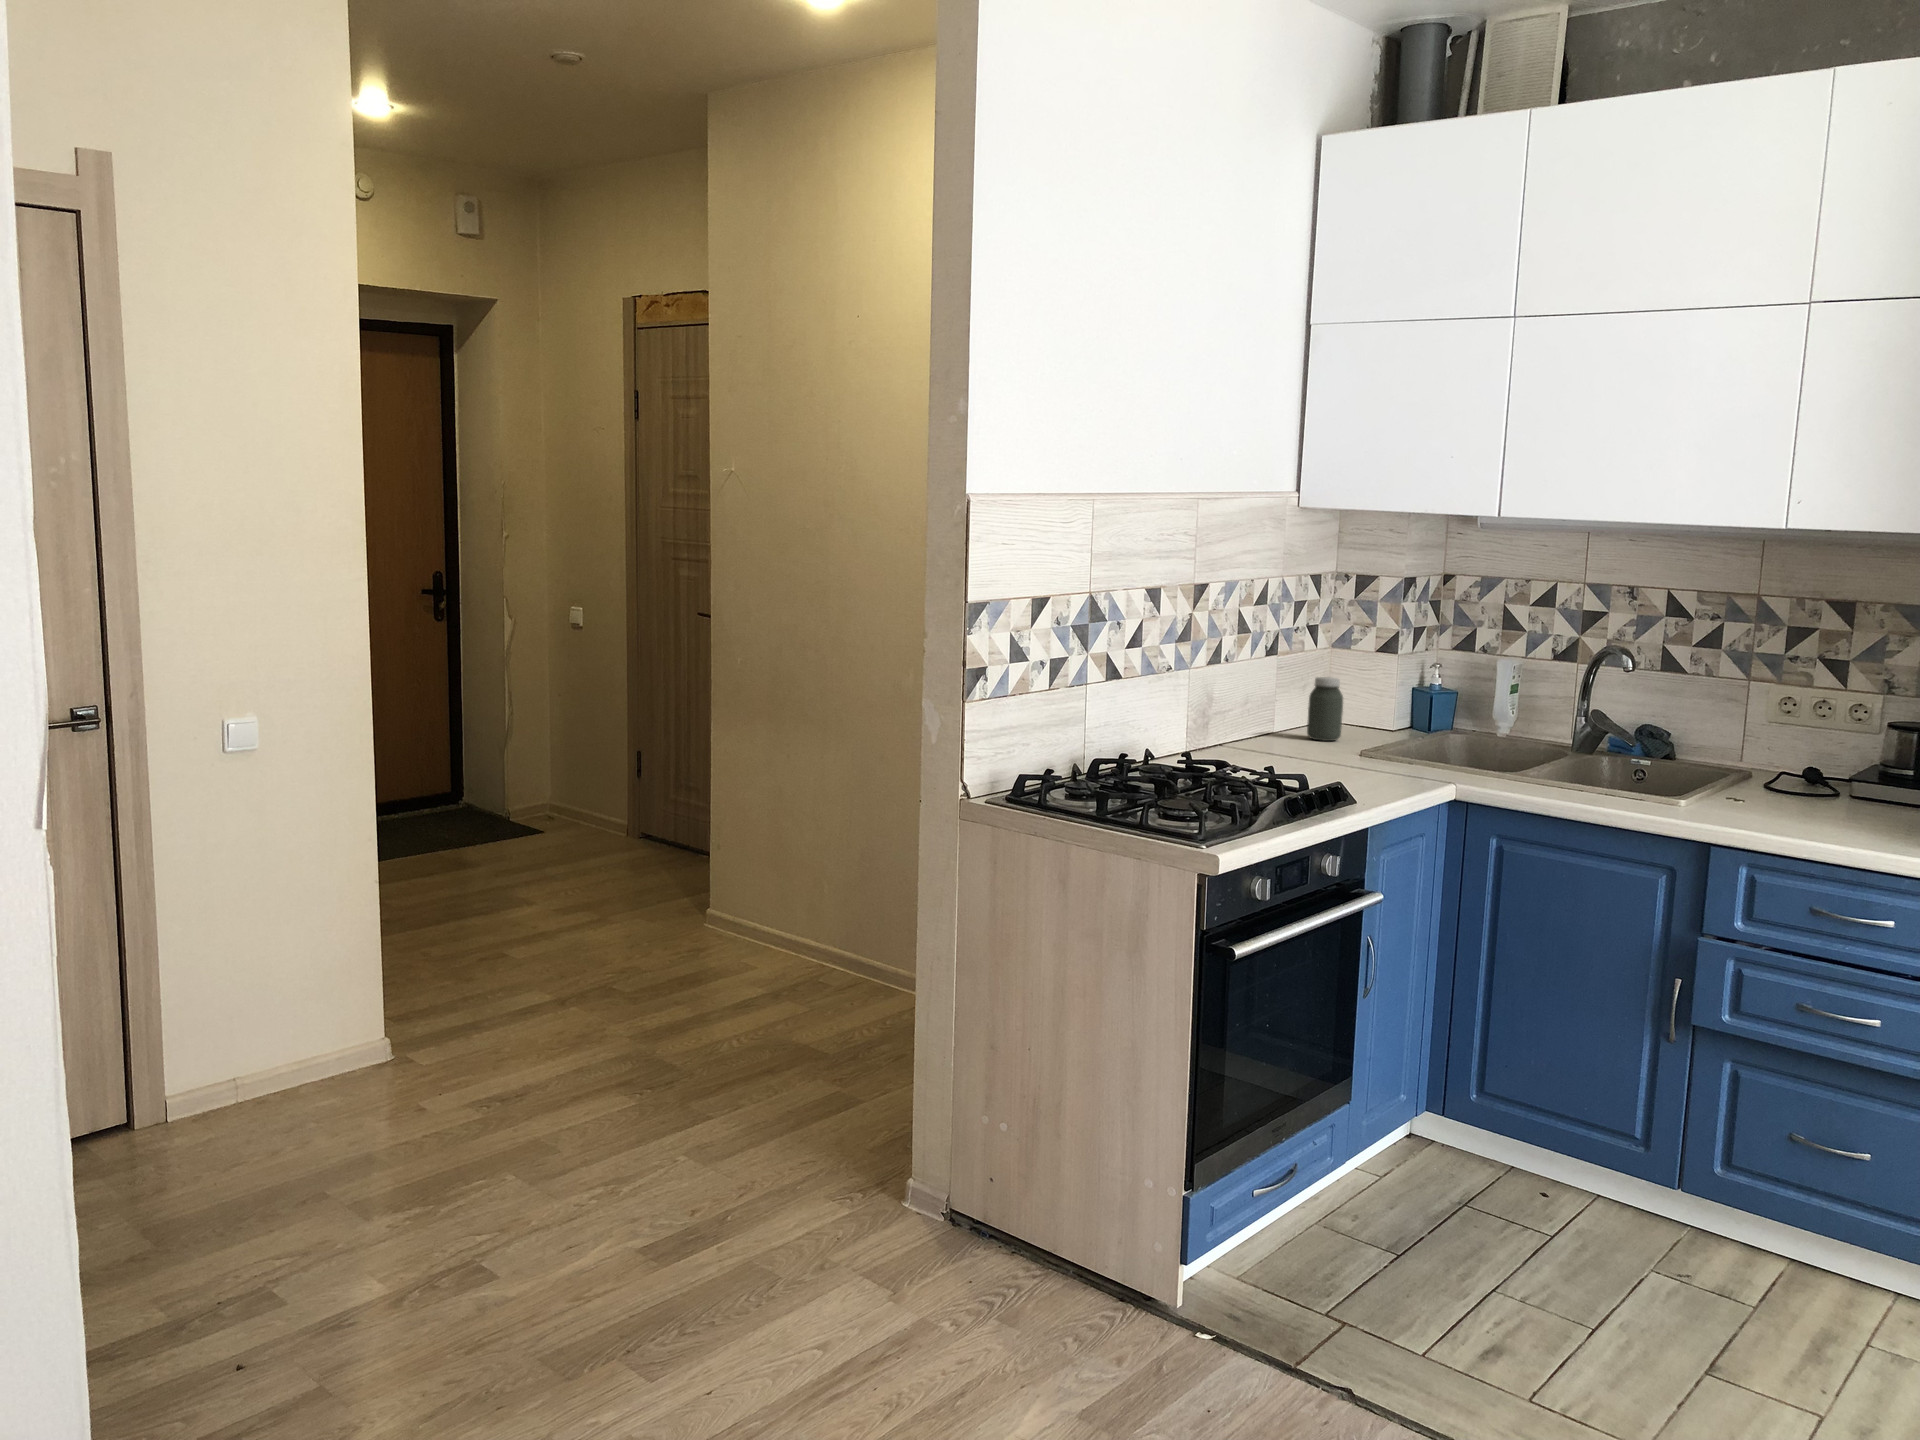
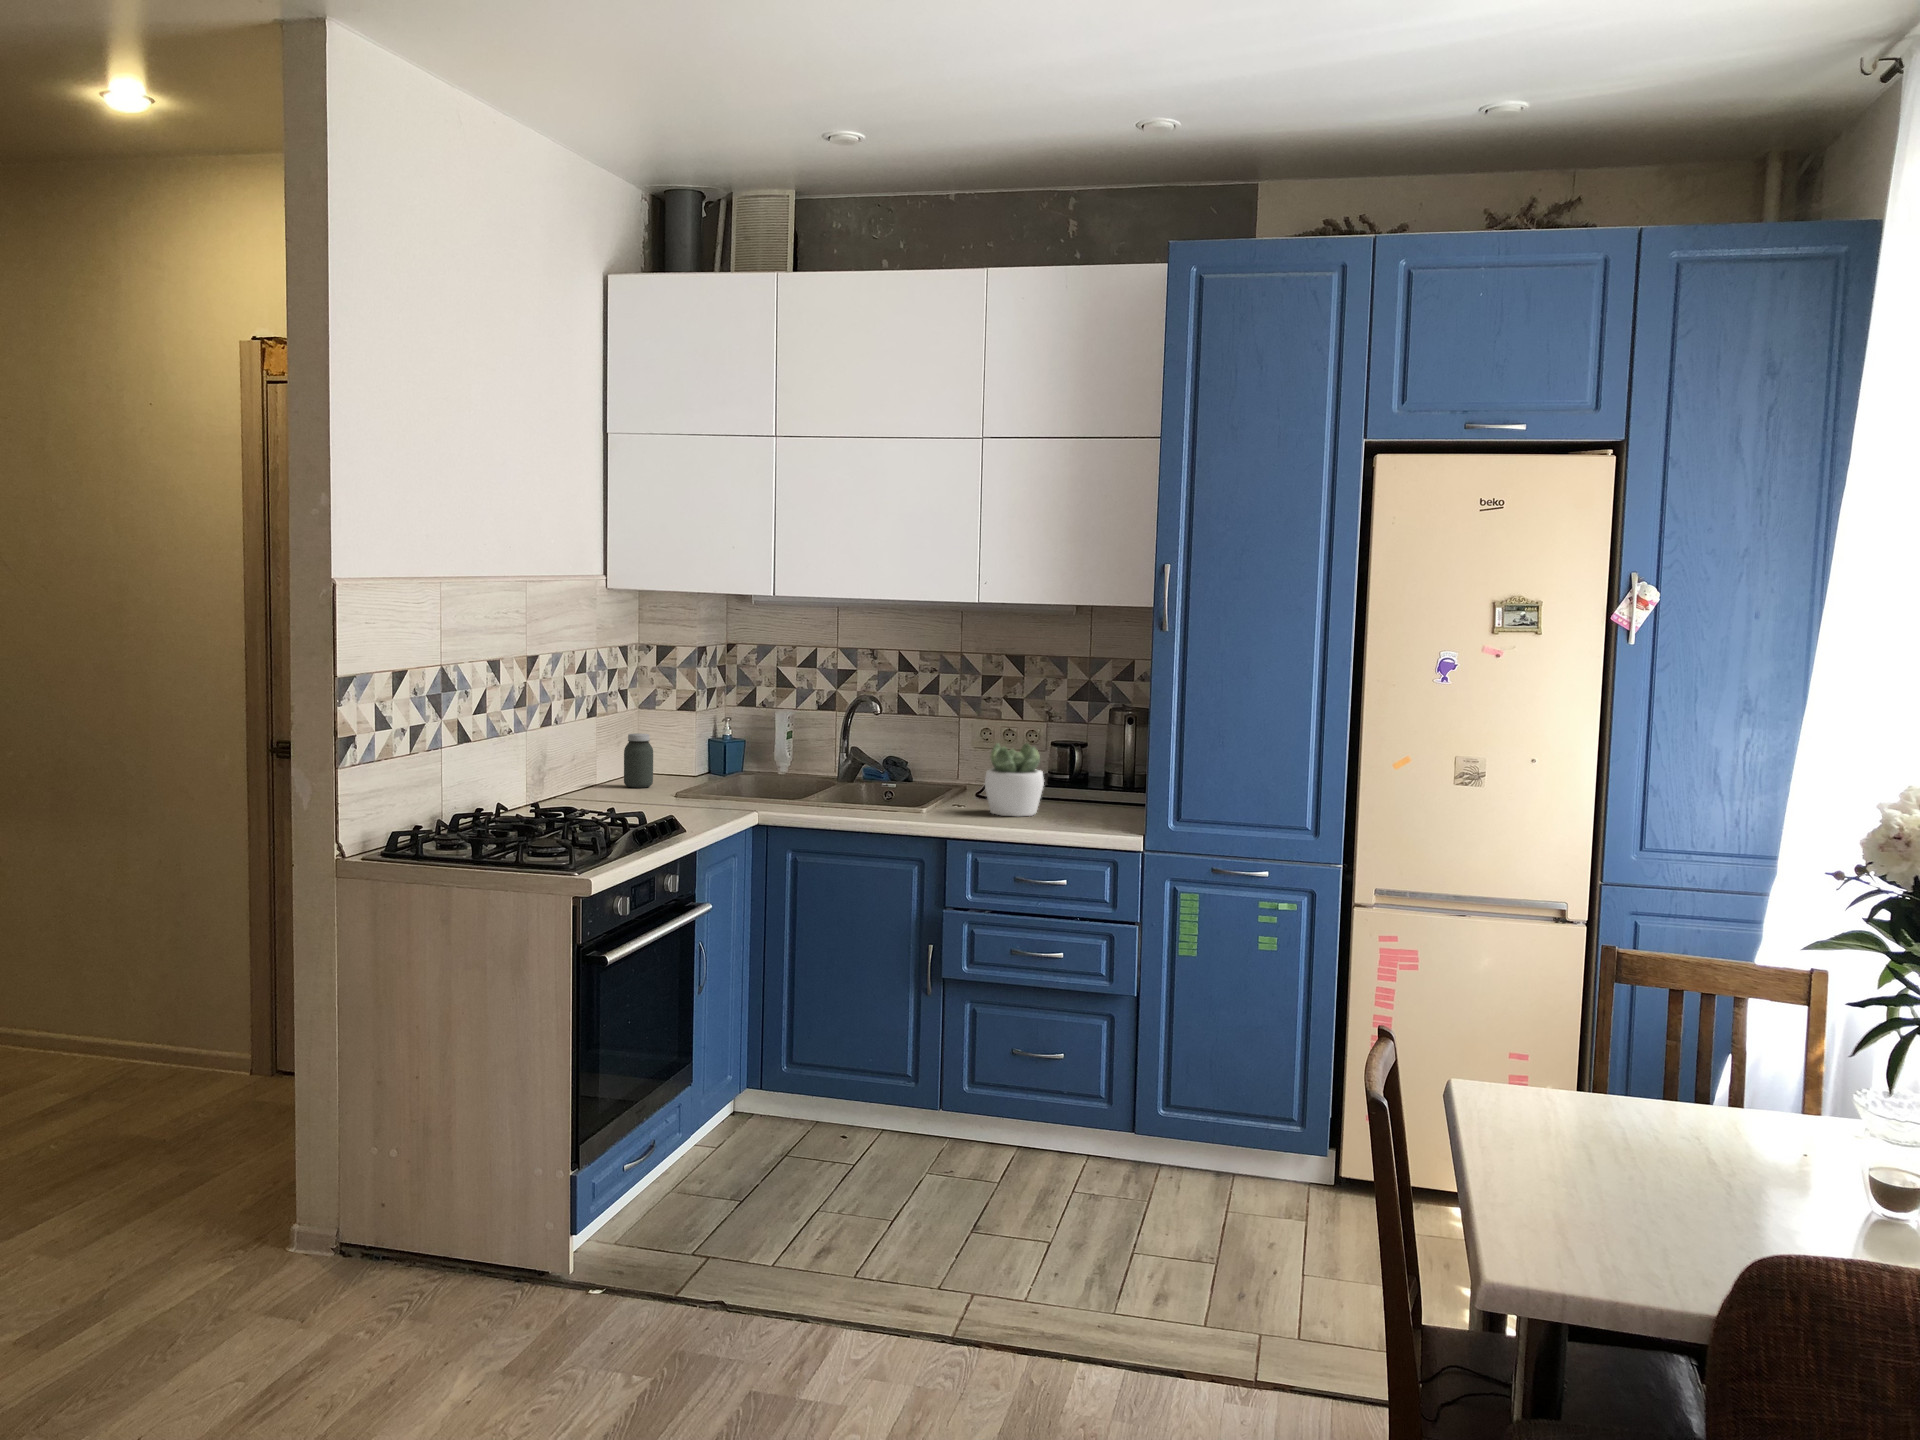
succulent plant: none [1771,719,1862,821] -> present [985,744,1044,816]

